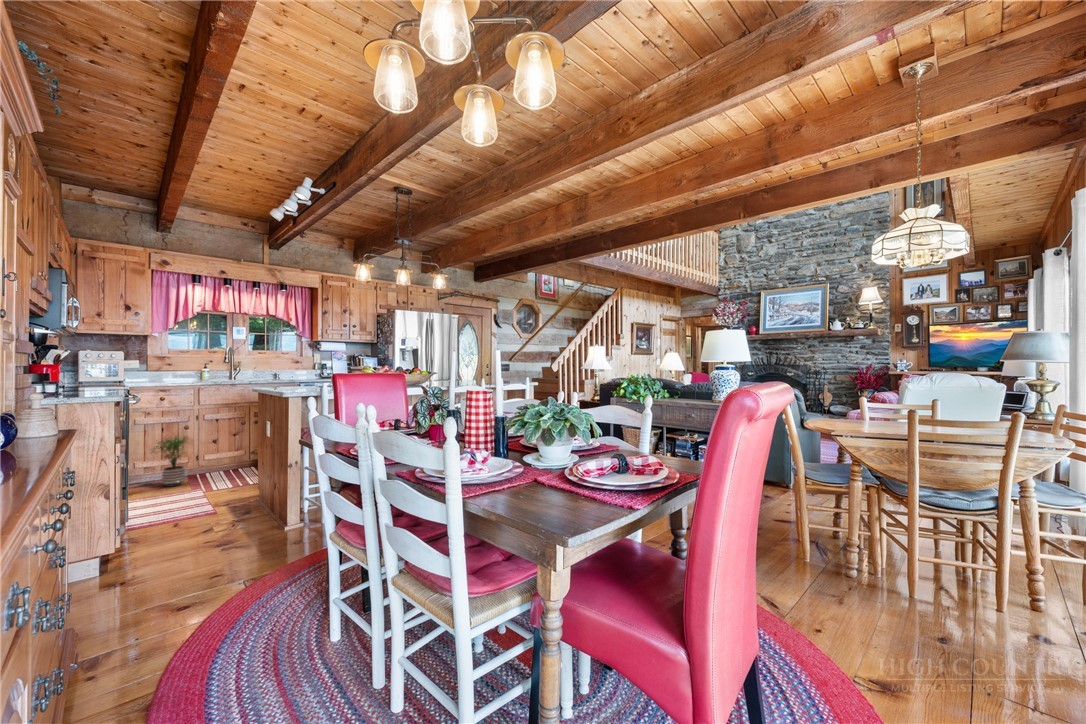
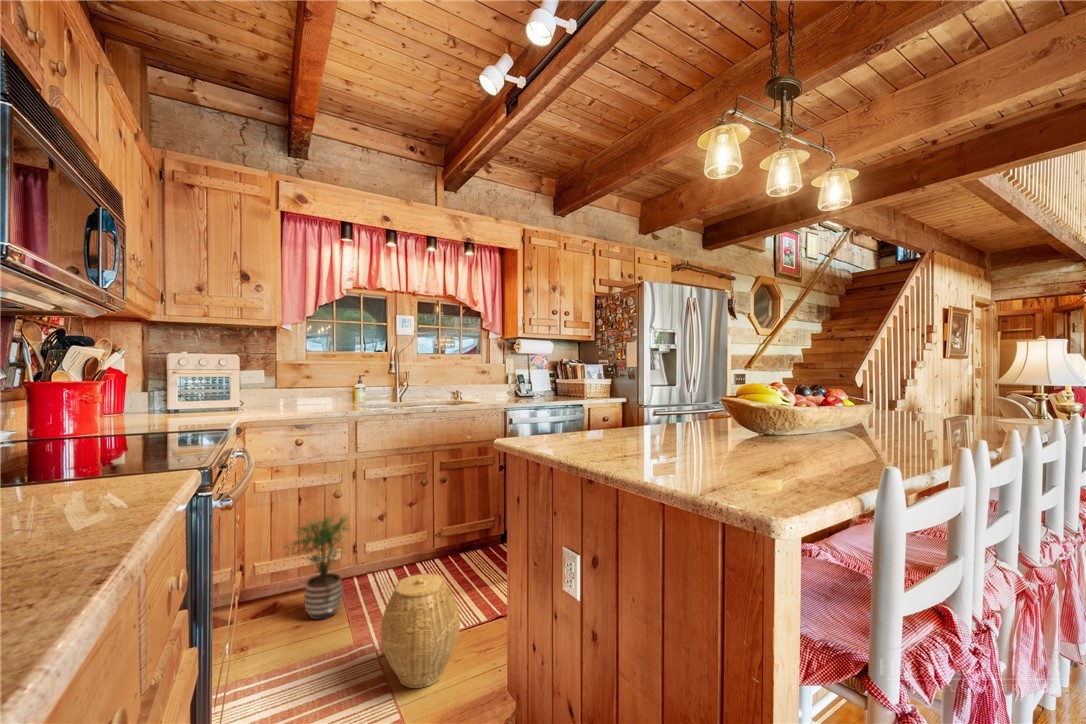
woven basket: none [194,455,237,500] -> present [381,574,460,688]

